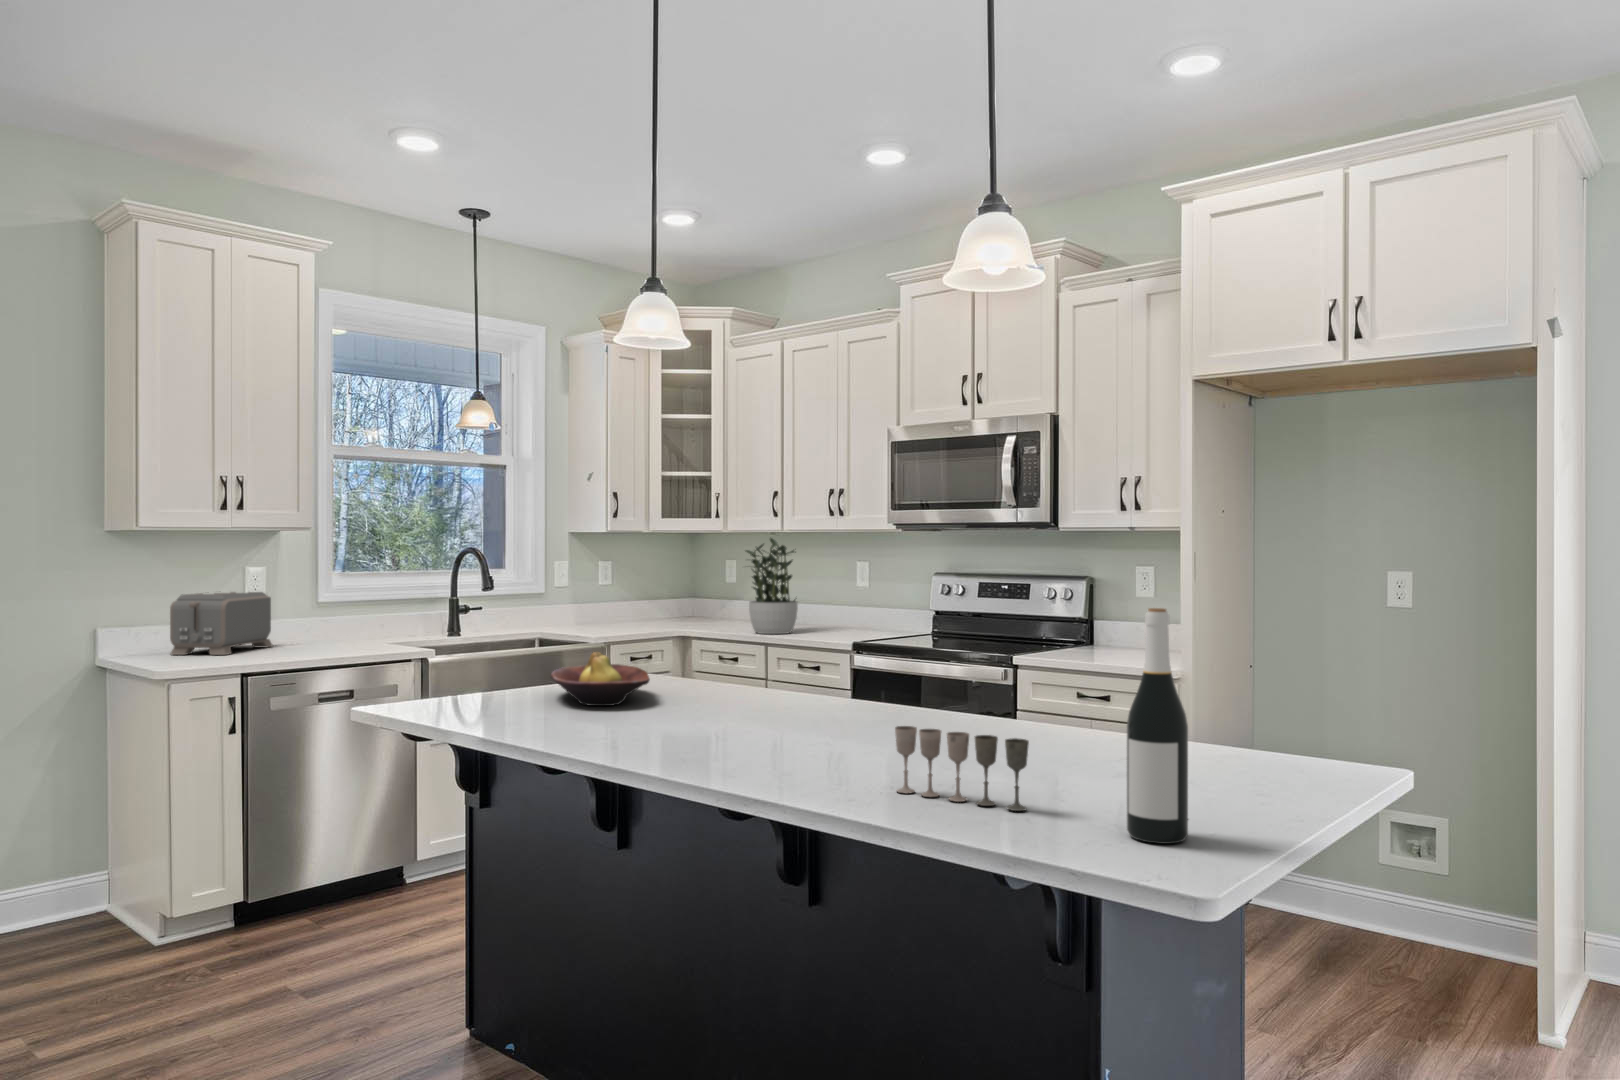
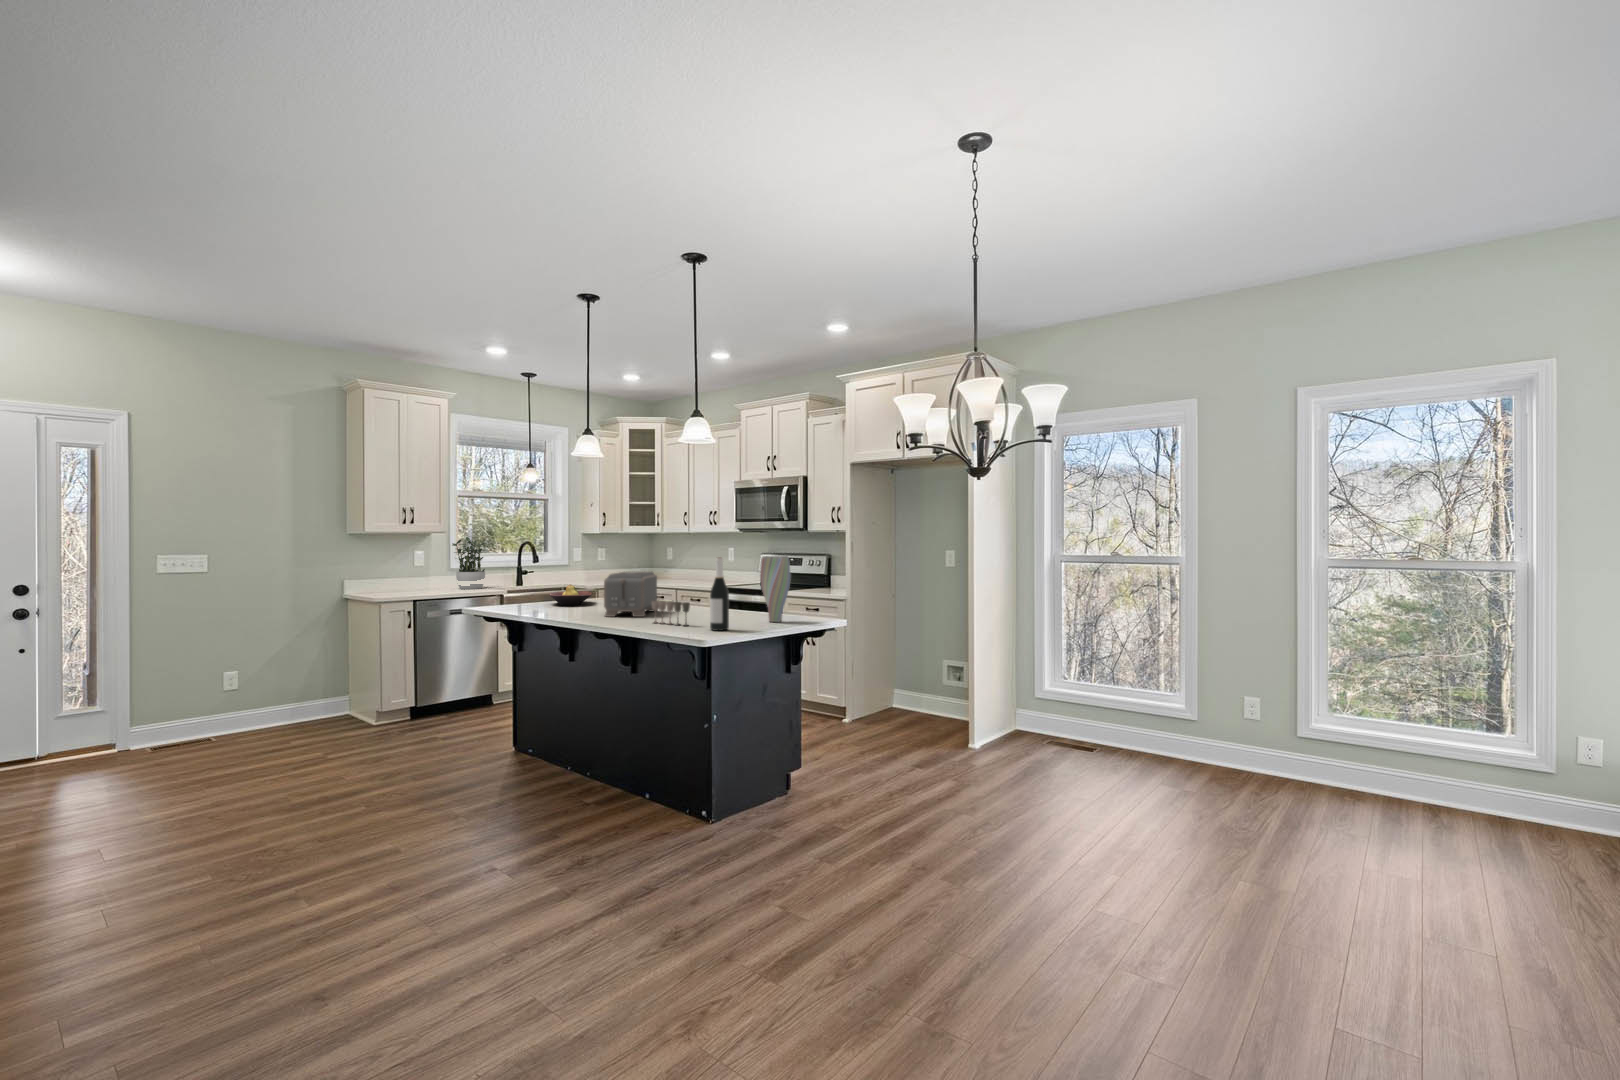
potted plant: present [746,538,798,634] -> present [453,537,485,589]
toaster: present [170,592,272,655] -> present [604,572,657,617]
vase: none [1189,596,1277,788] -> present [760,556,791,622]

